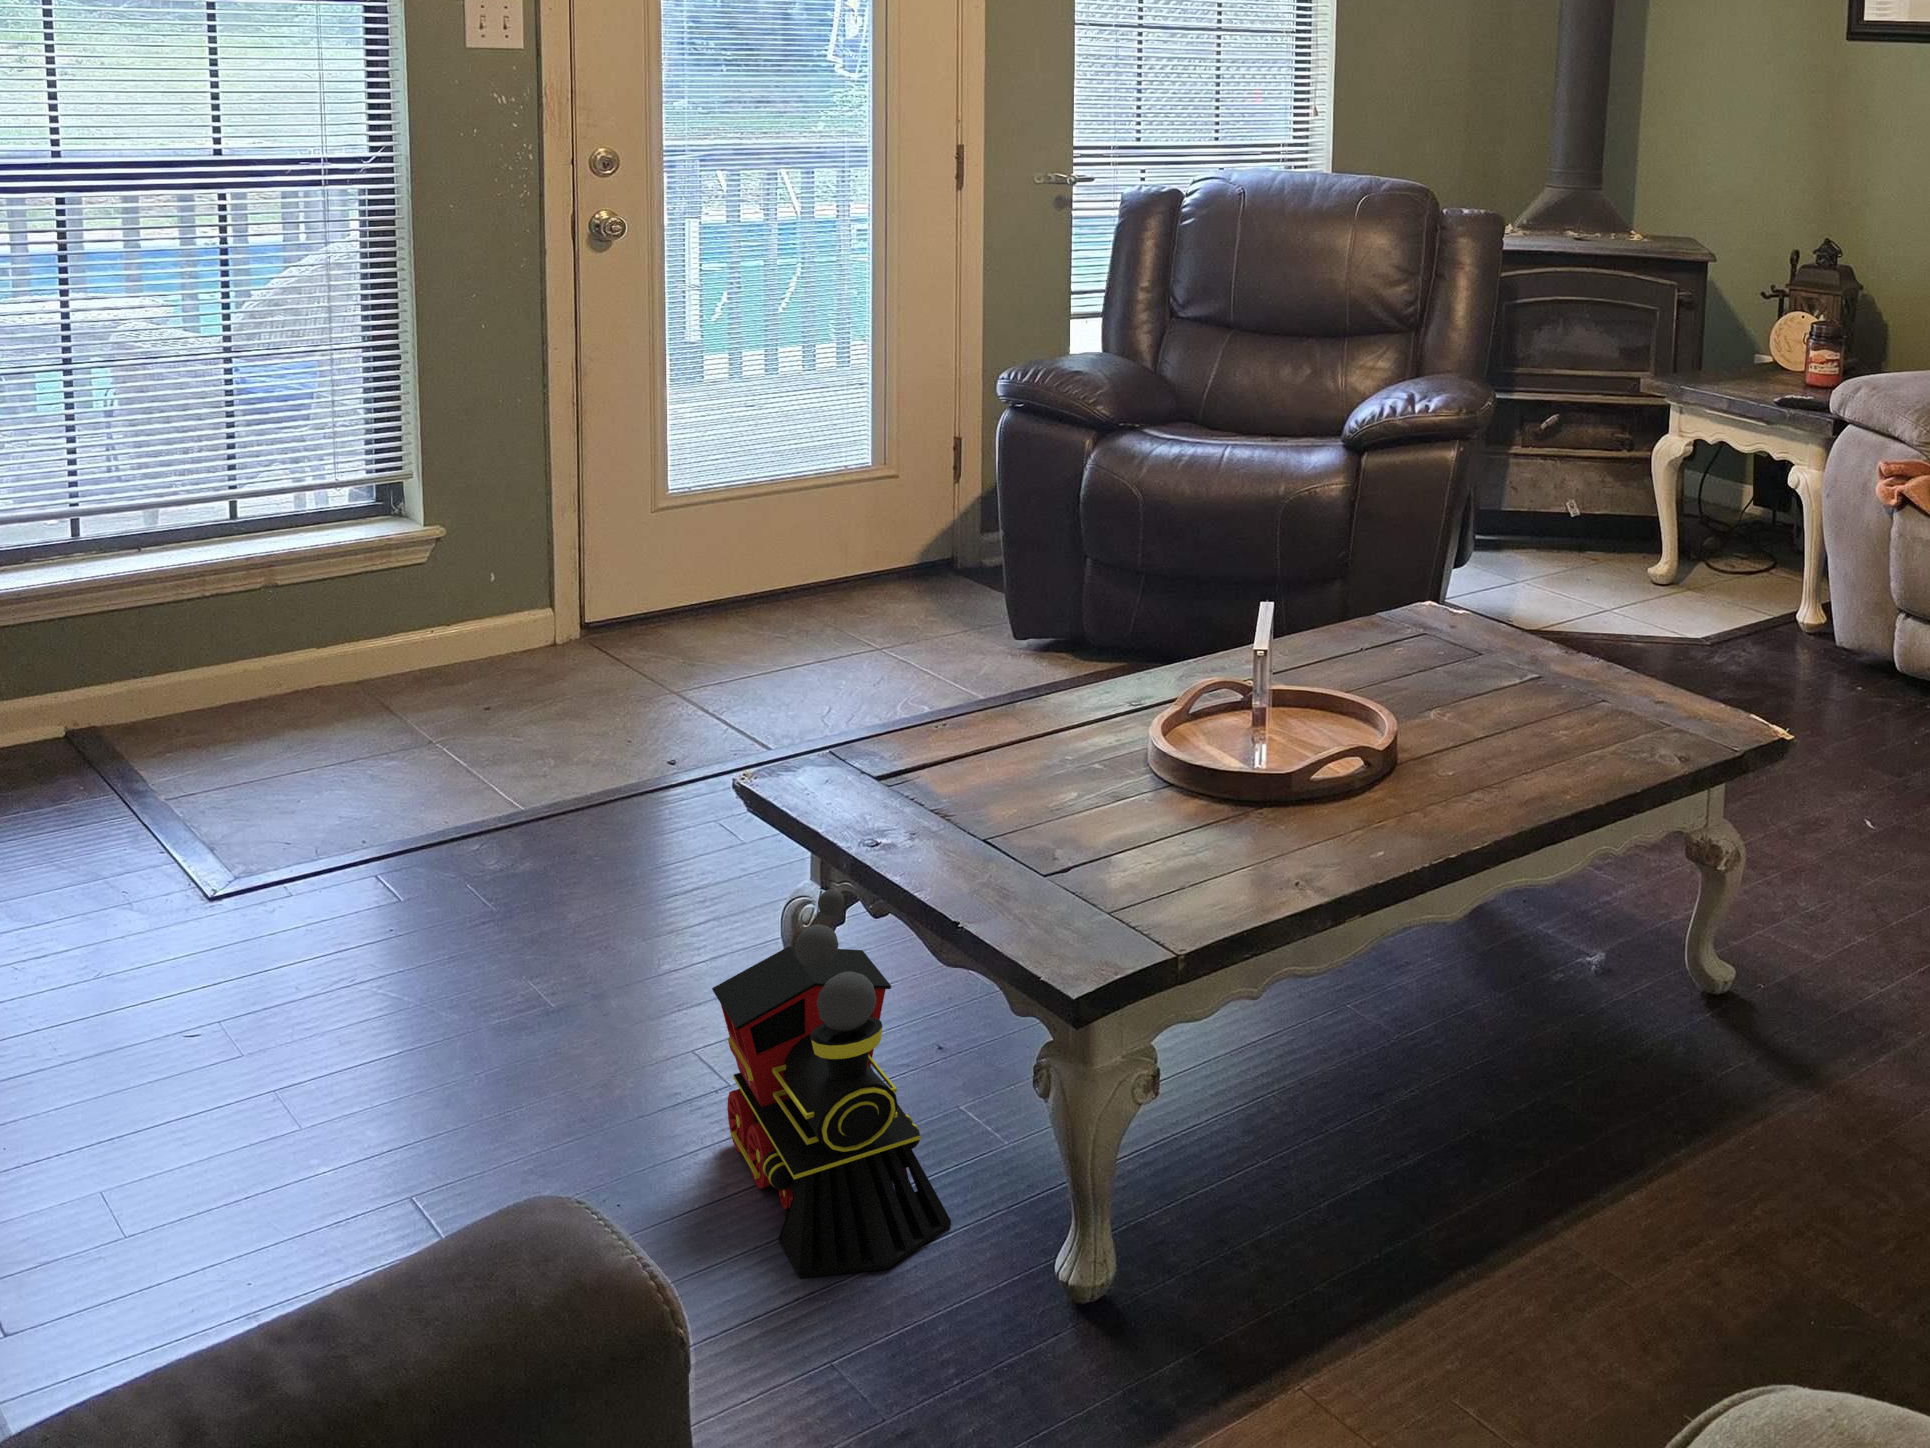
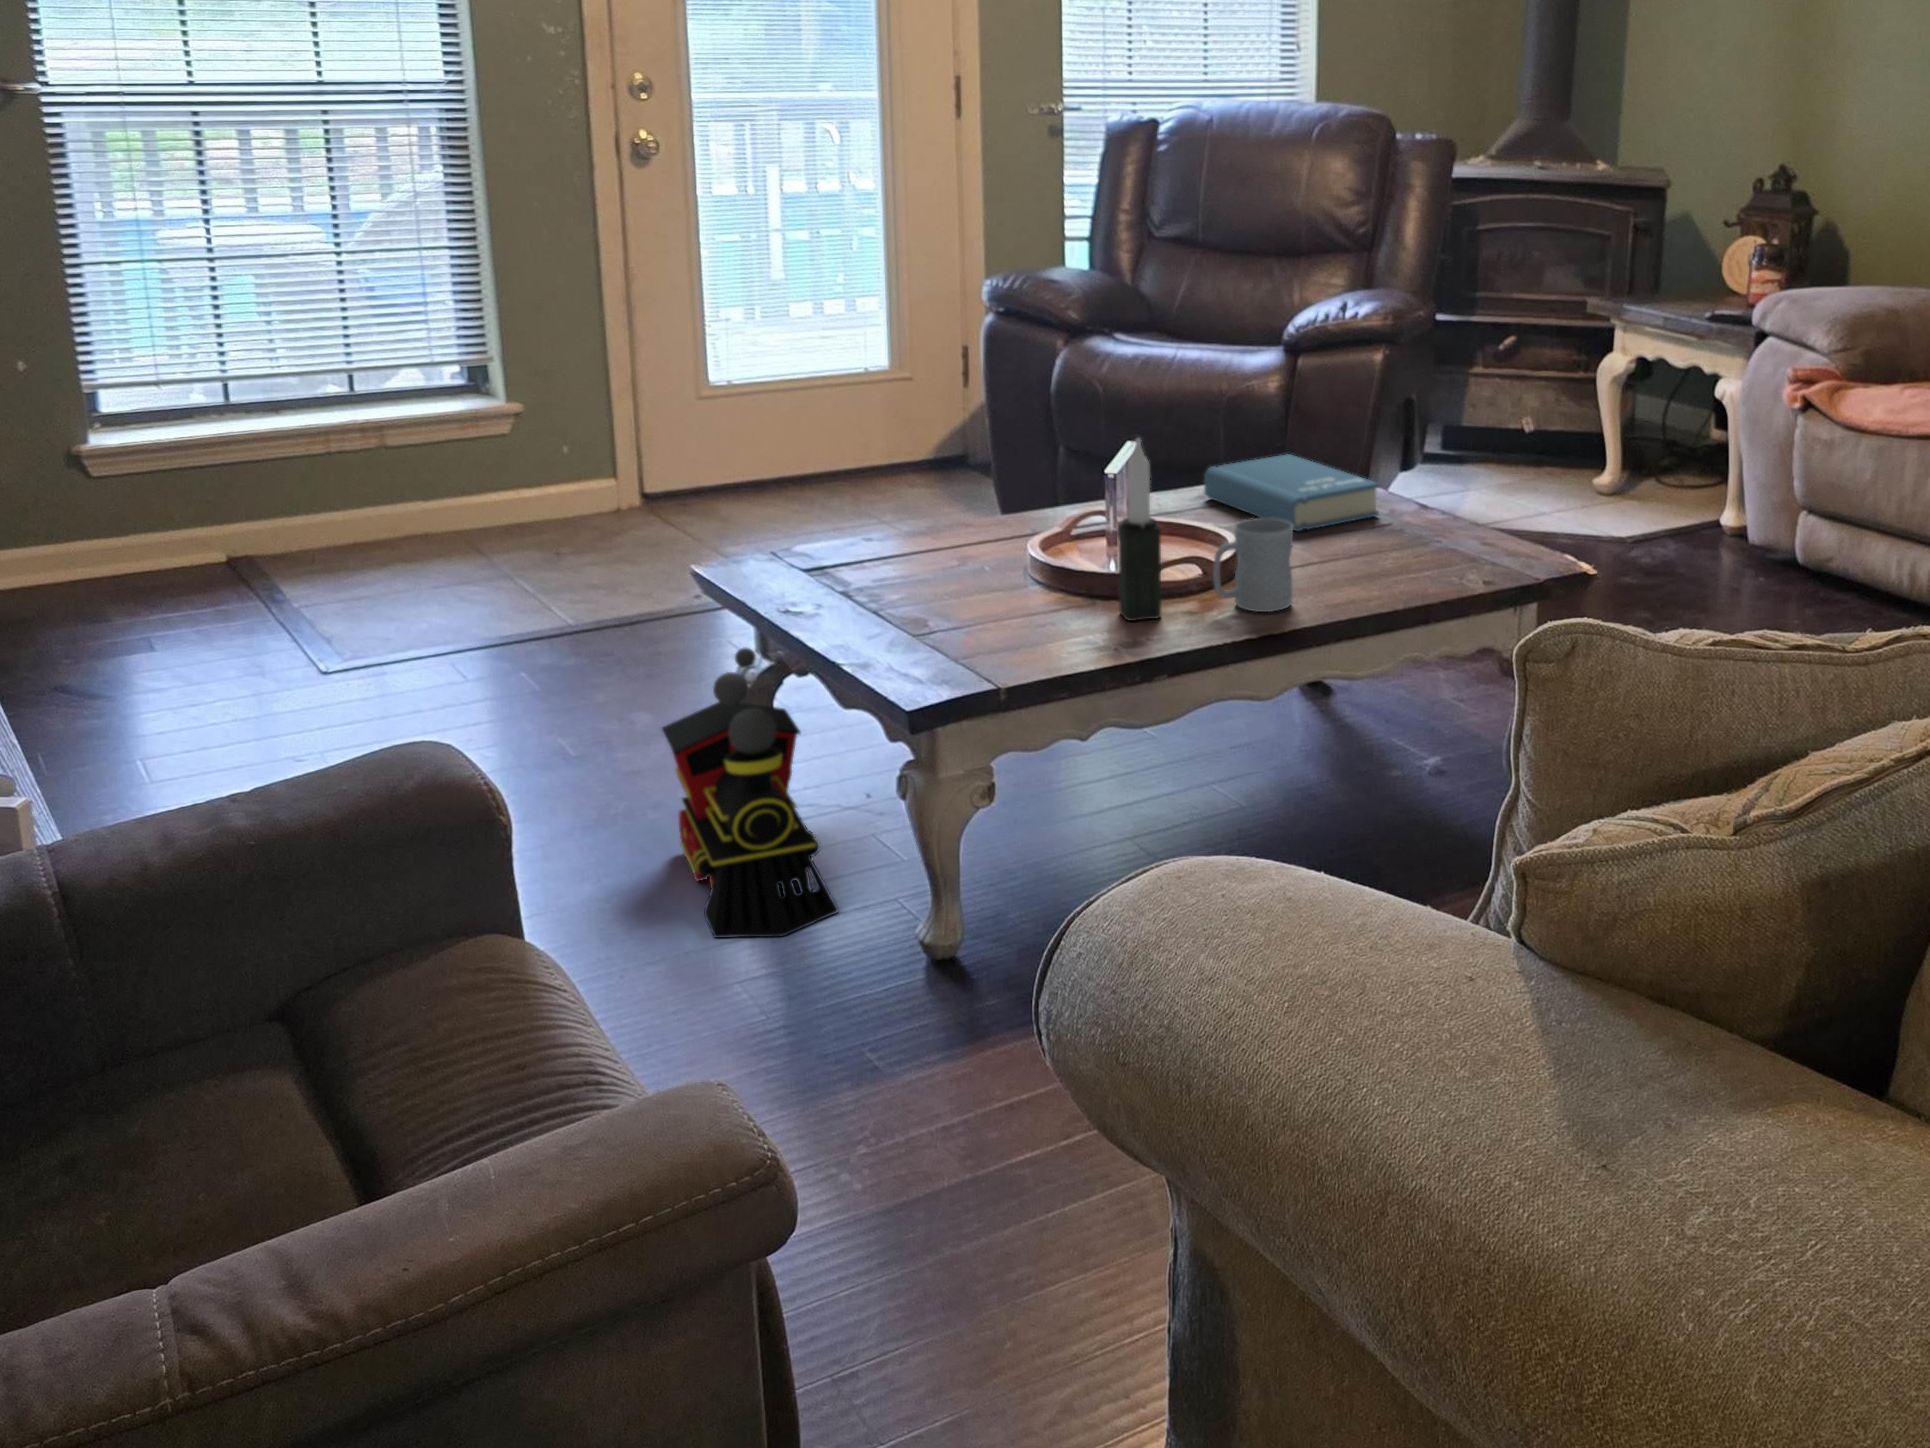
book: none [1329,598,1535,700] -> present [1204,454,1379,531]
candle: none [1296,625,1349,842] -> present [1118,439,1161,621]
mug: none [1406,706,1495,821] -> present [1213,518,1293,612]

